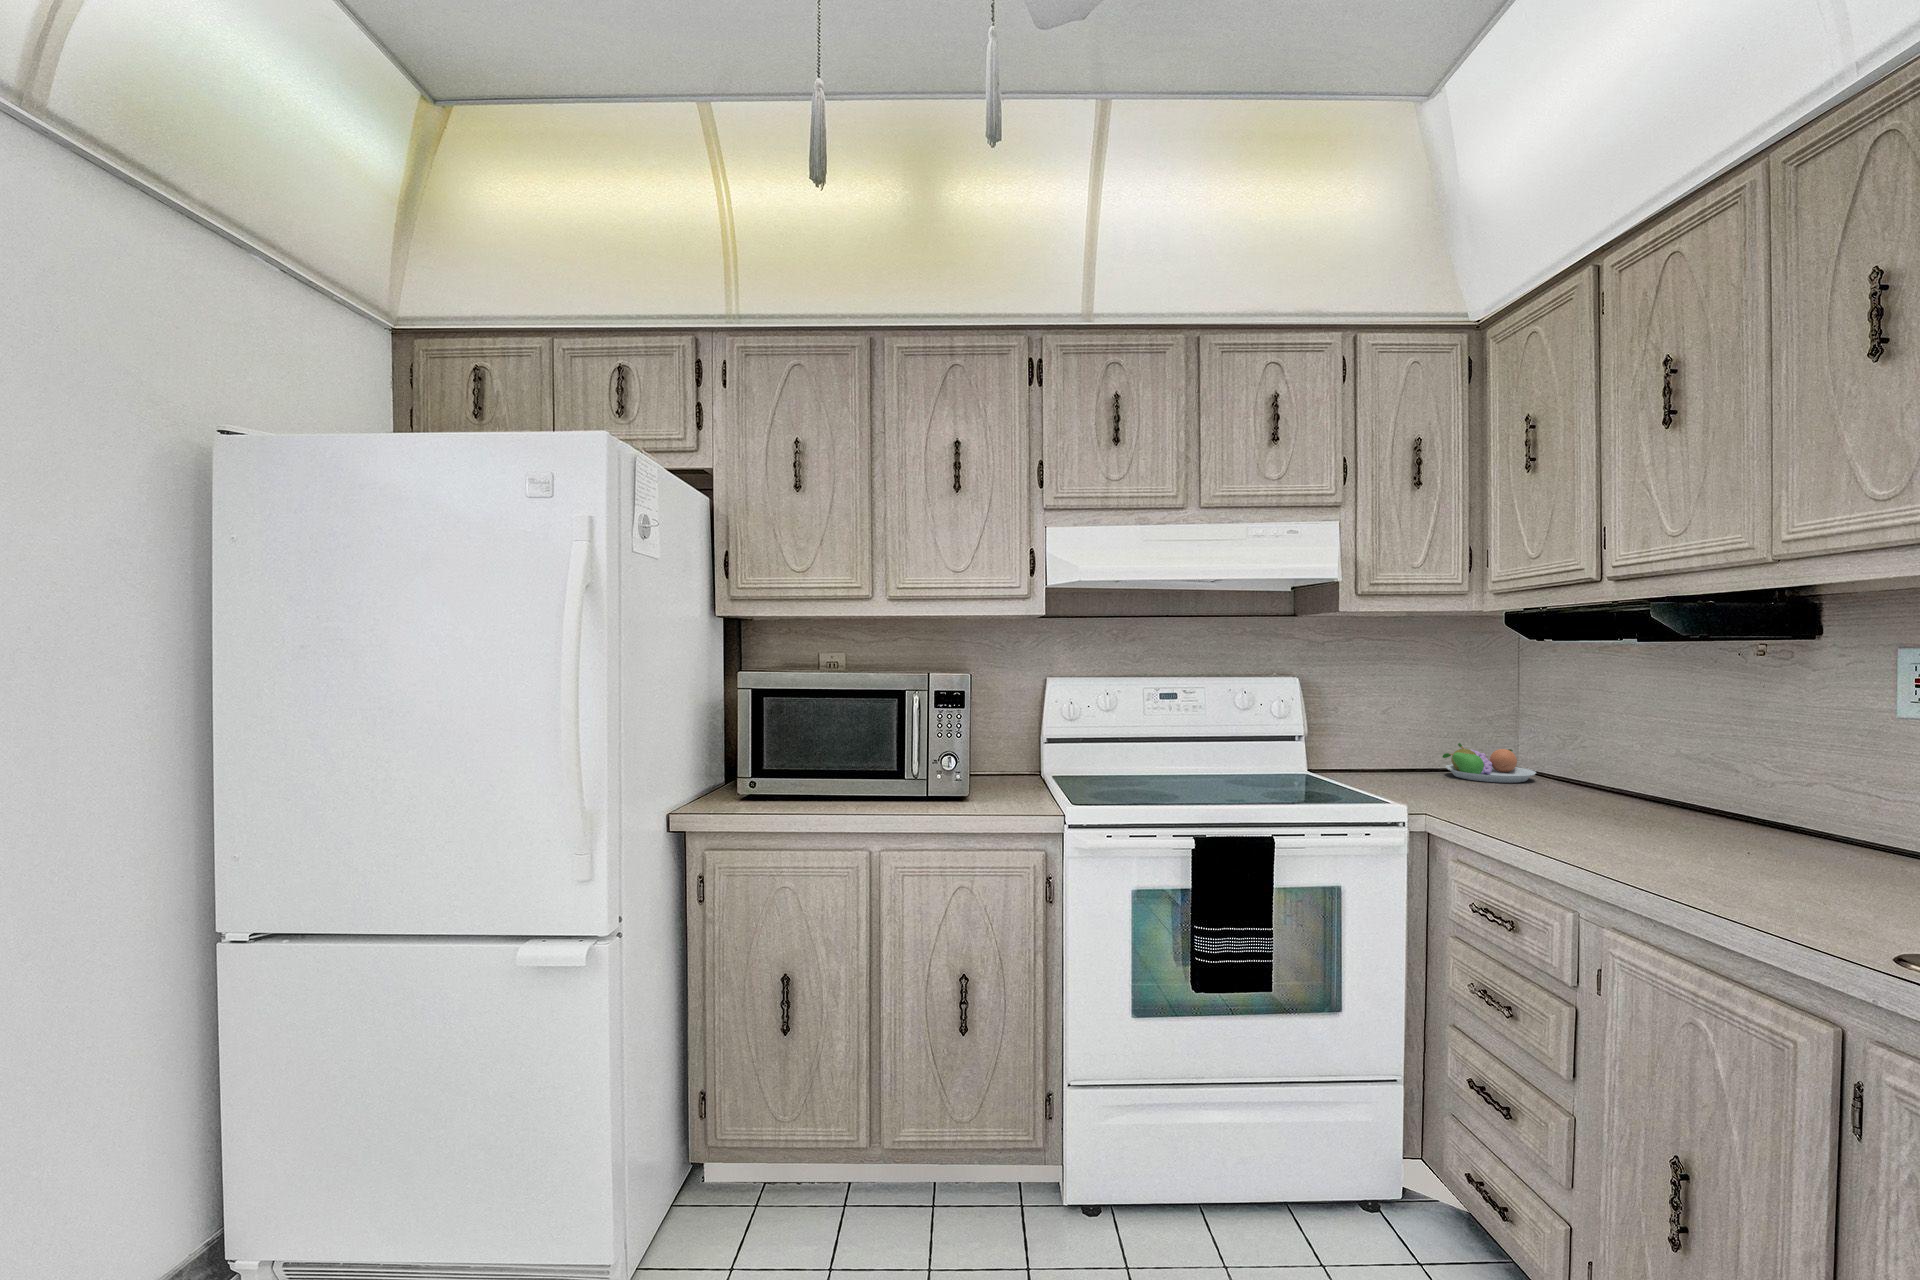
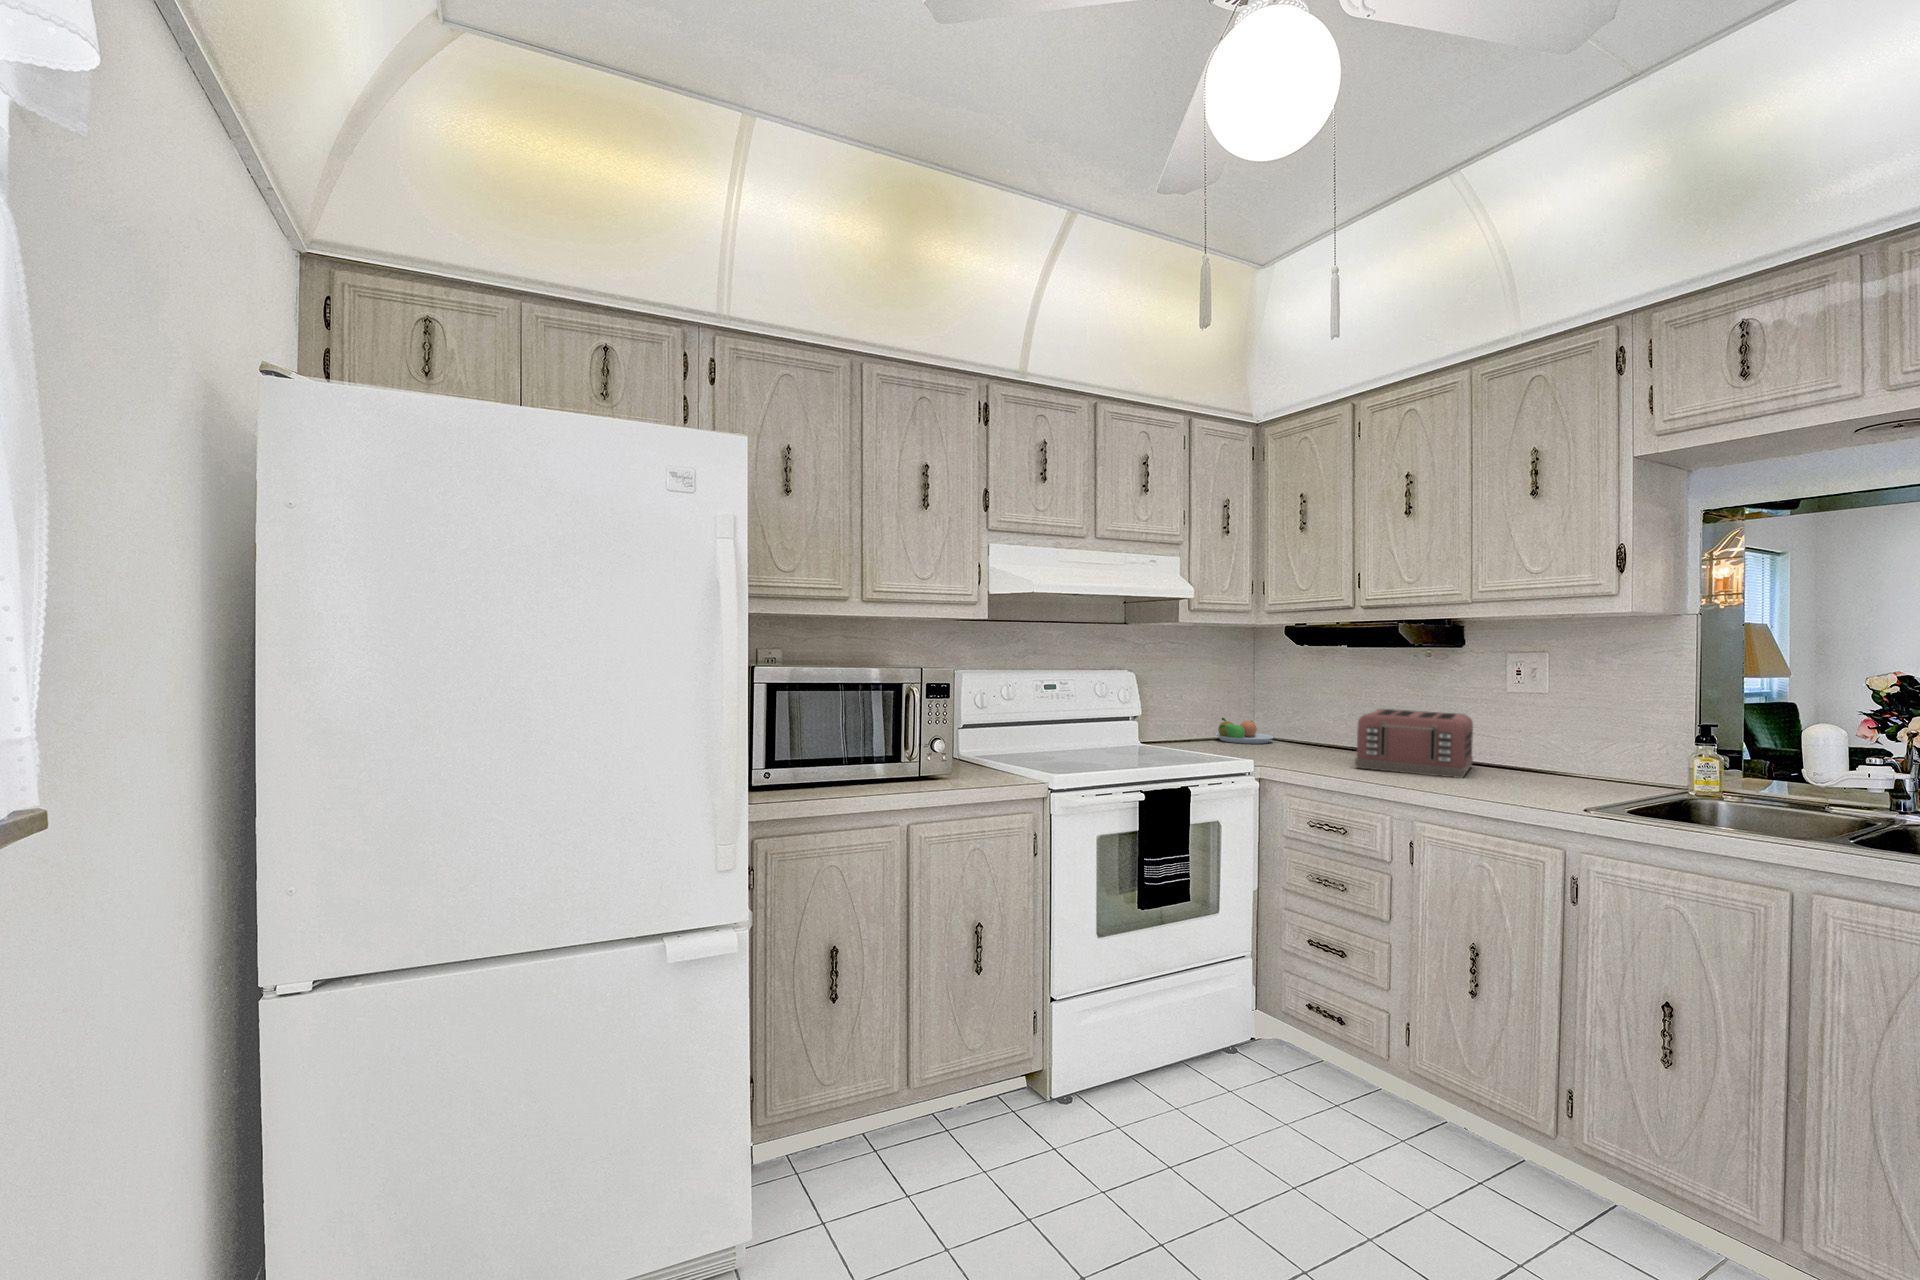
toaster: none [1556,739,1806,858] -> present [1355,709,1473,778]

